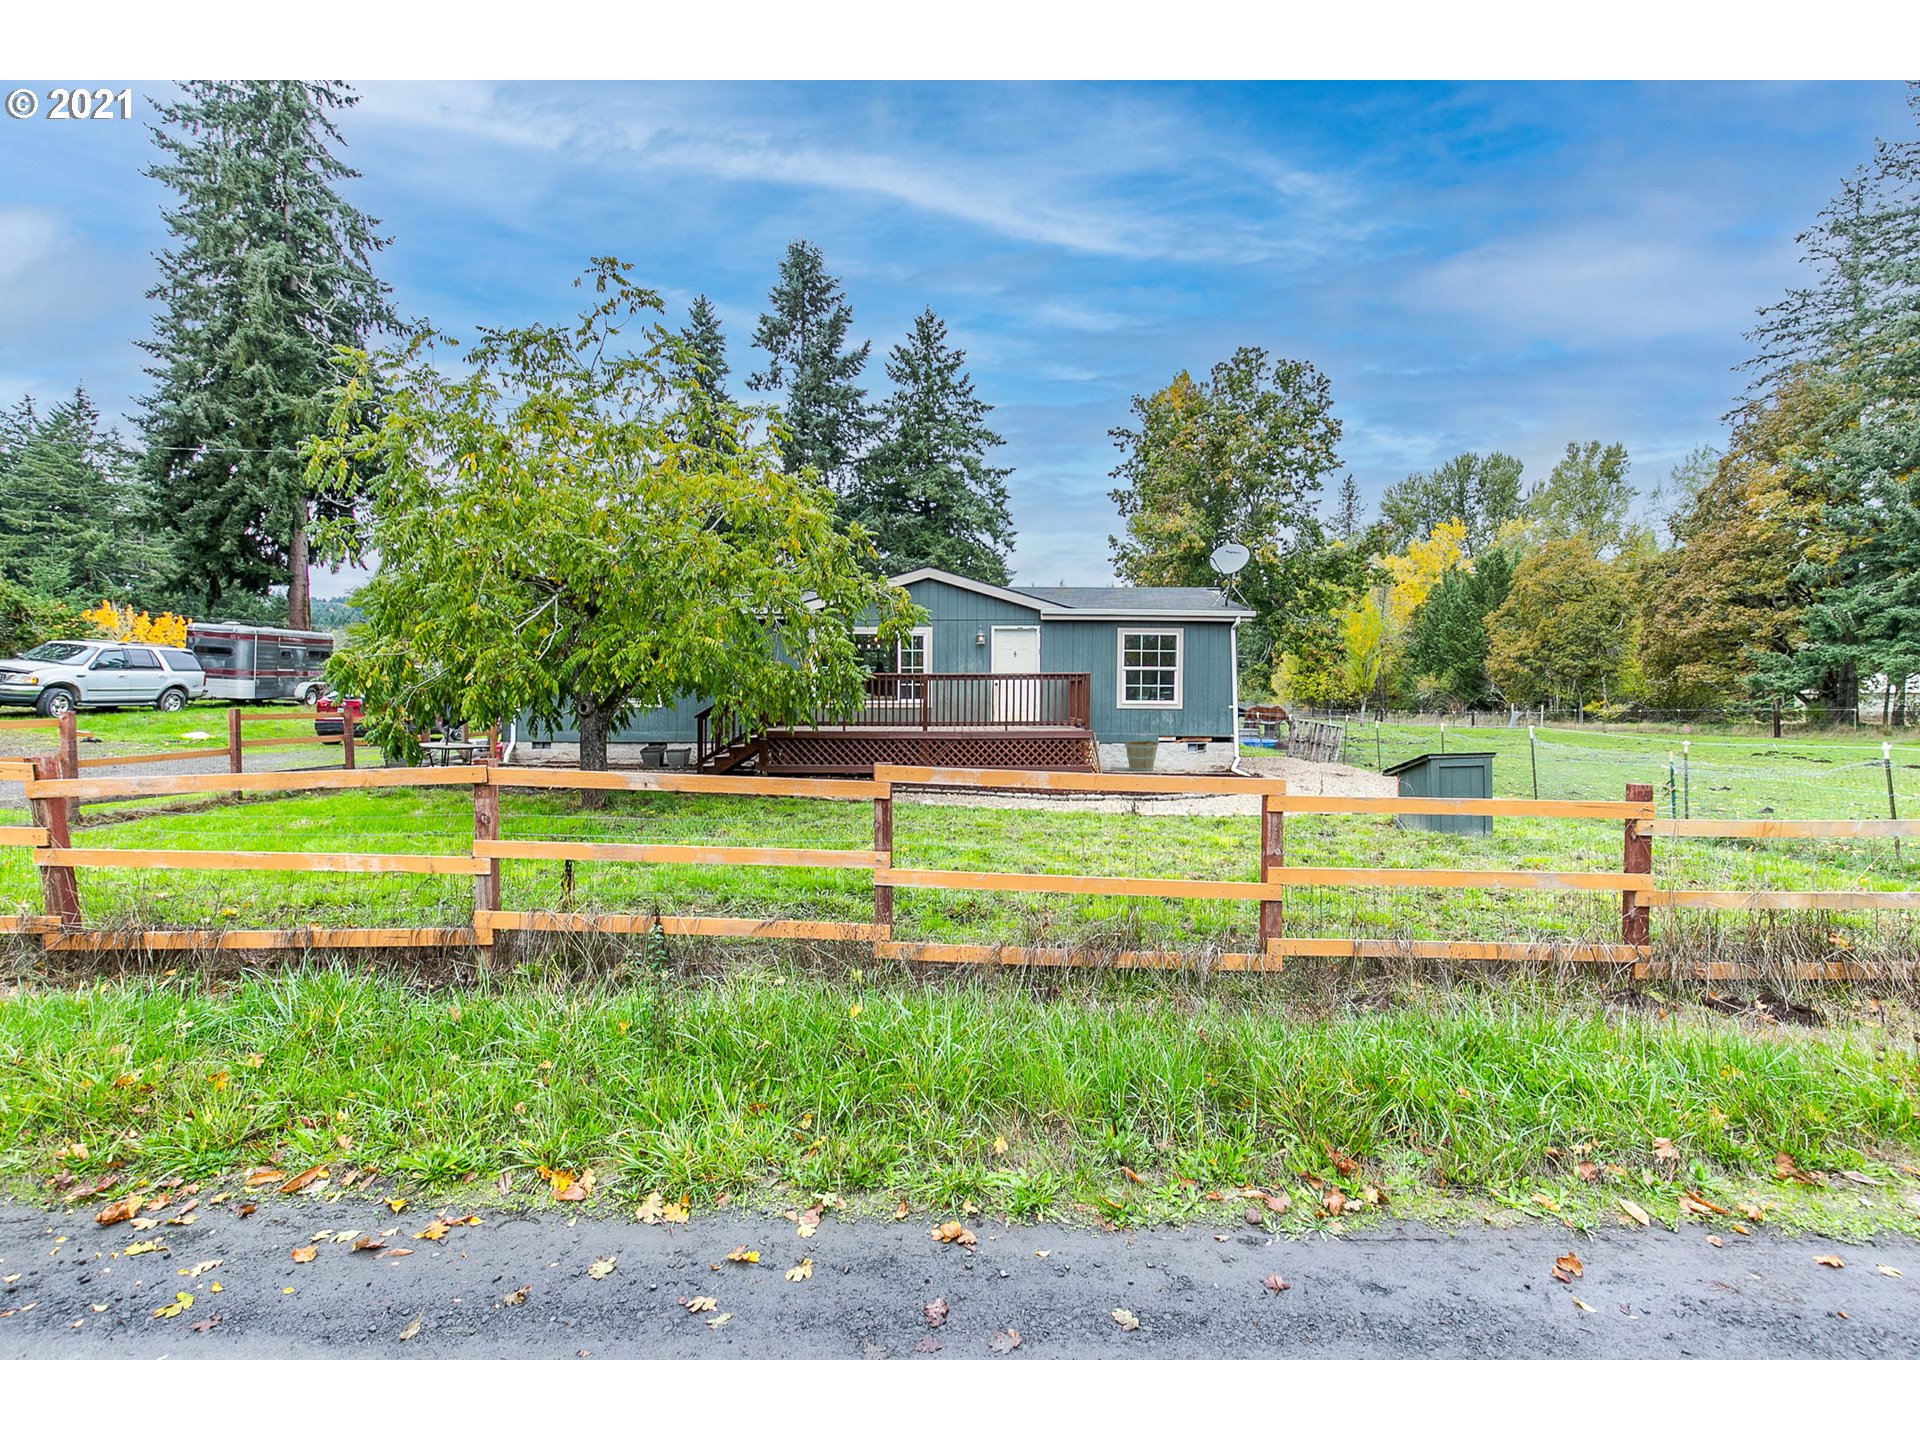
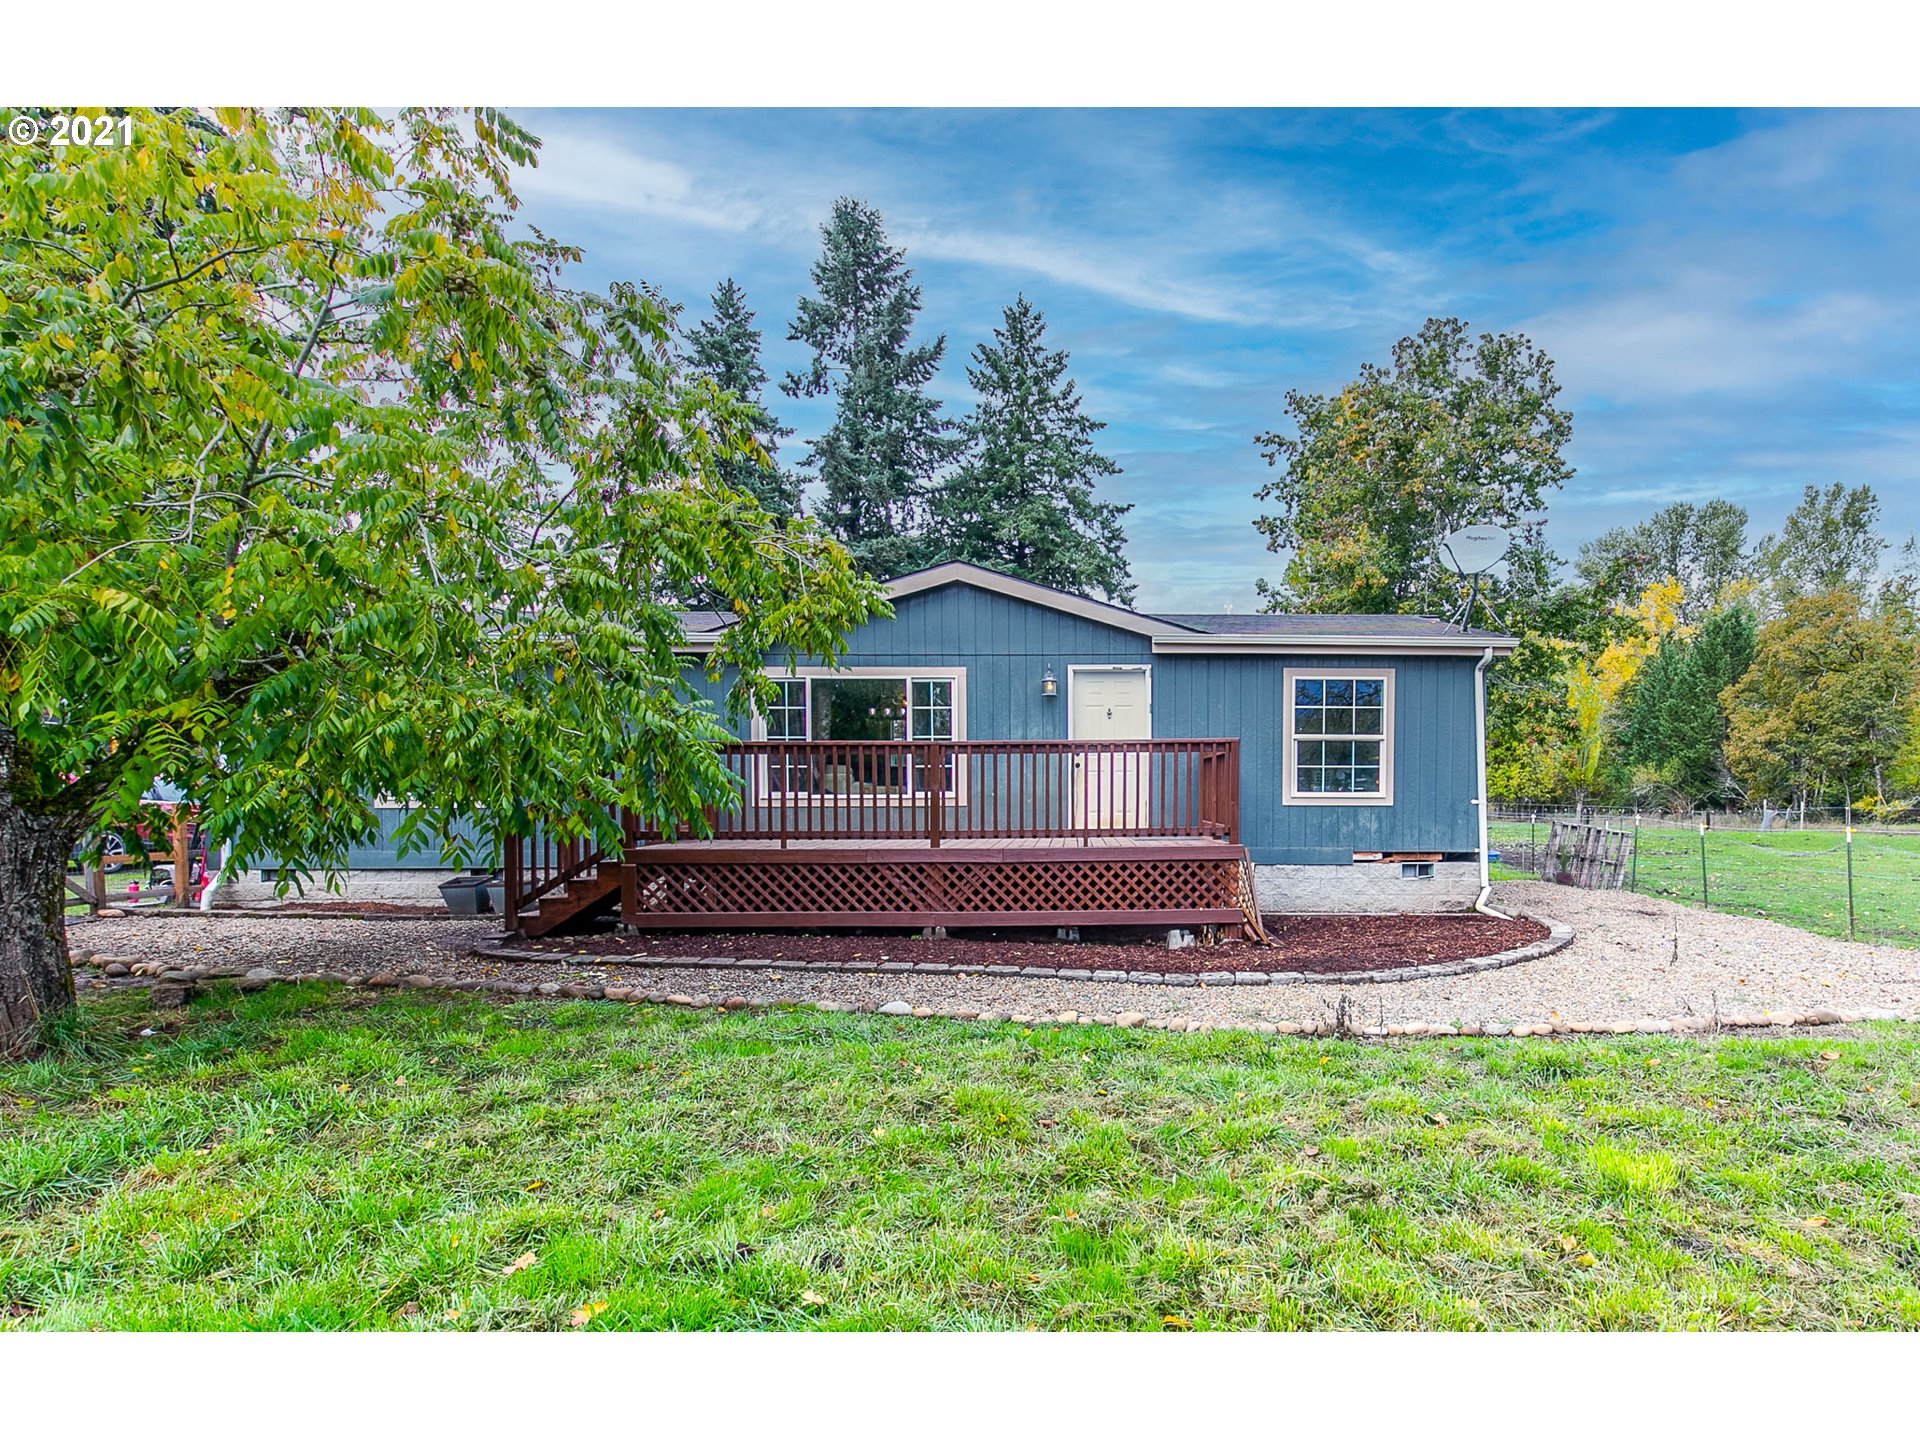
wooden bucket: present [1125,741,1158,771] -> none [1302,868,1365,924]

